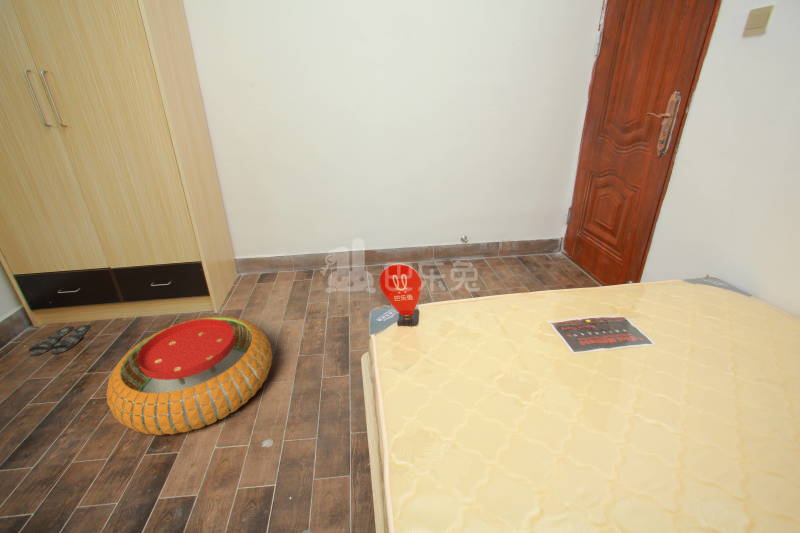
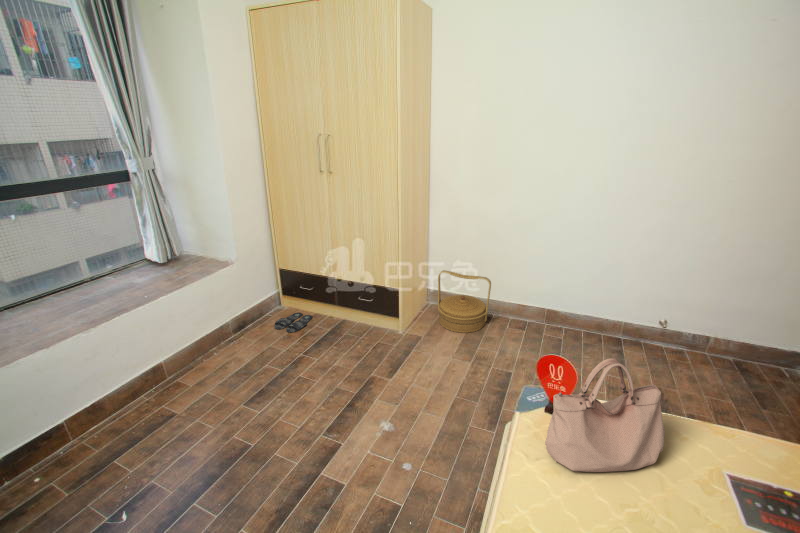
woven basket: none [245,231,307,294] -> present [438,270,491,333]
handbag: none [410,247,504,366] -> present [545,358,665,472]
pouf: present [106,316,272,435] -> none [310,337,433,431]

